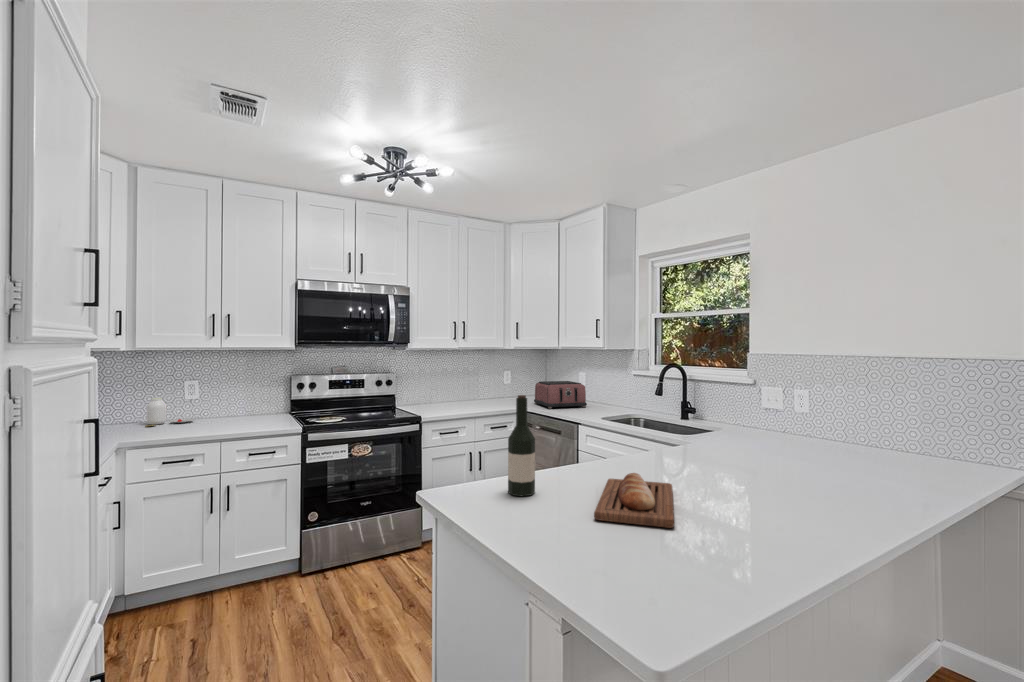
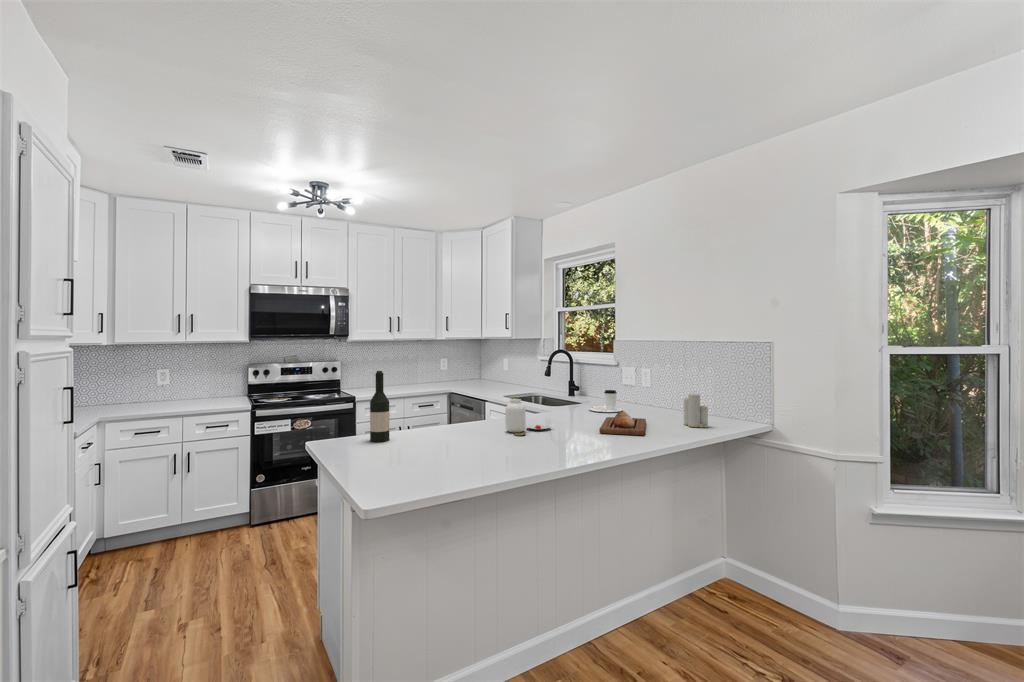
toaster: present [534,381,587,409] -> none [461,367,503,390]
jar: present [145,398,194,427] -> present [505,399,551,436]
coffee cup: none [740,416,788,445] -> present [589,390,623,412]
candle: none [906,422,950,473] -> present [684,393,708,427]
bread loaf: present [594,473,674,528] -> present [599,412,646,435]

